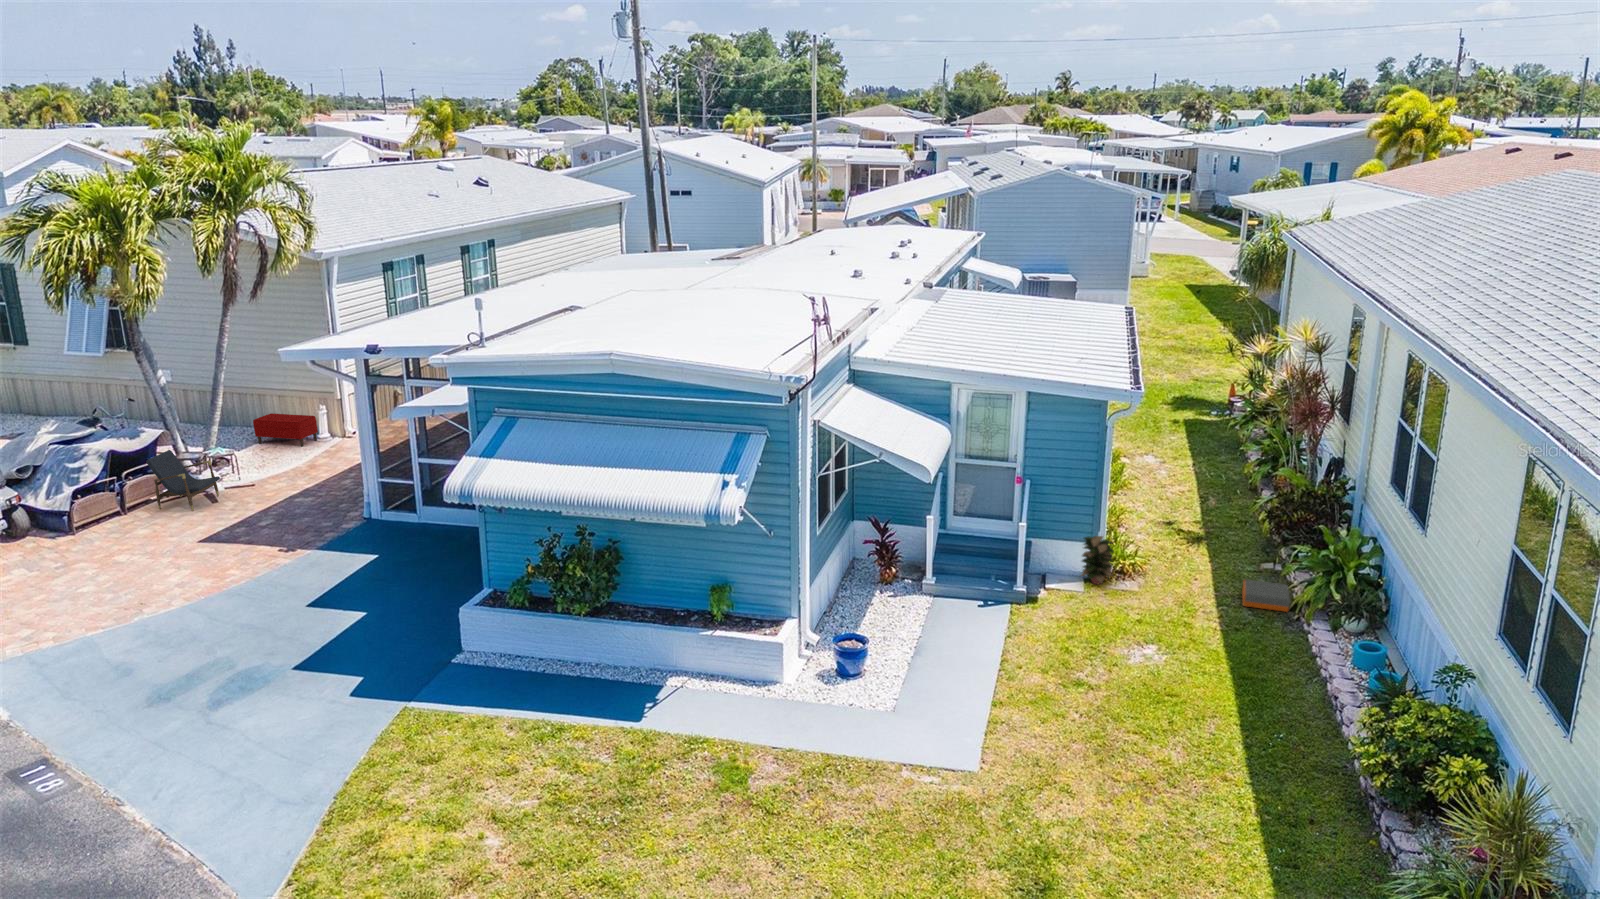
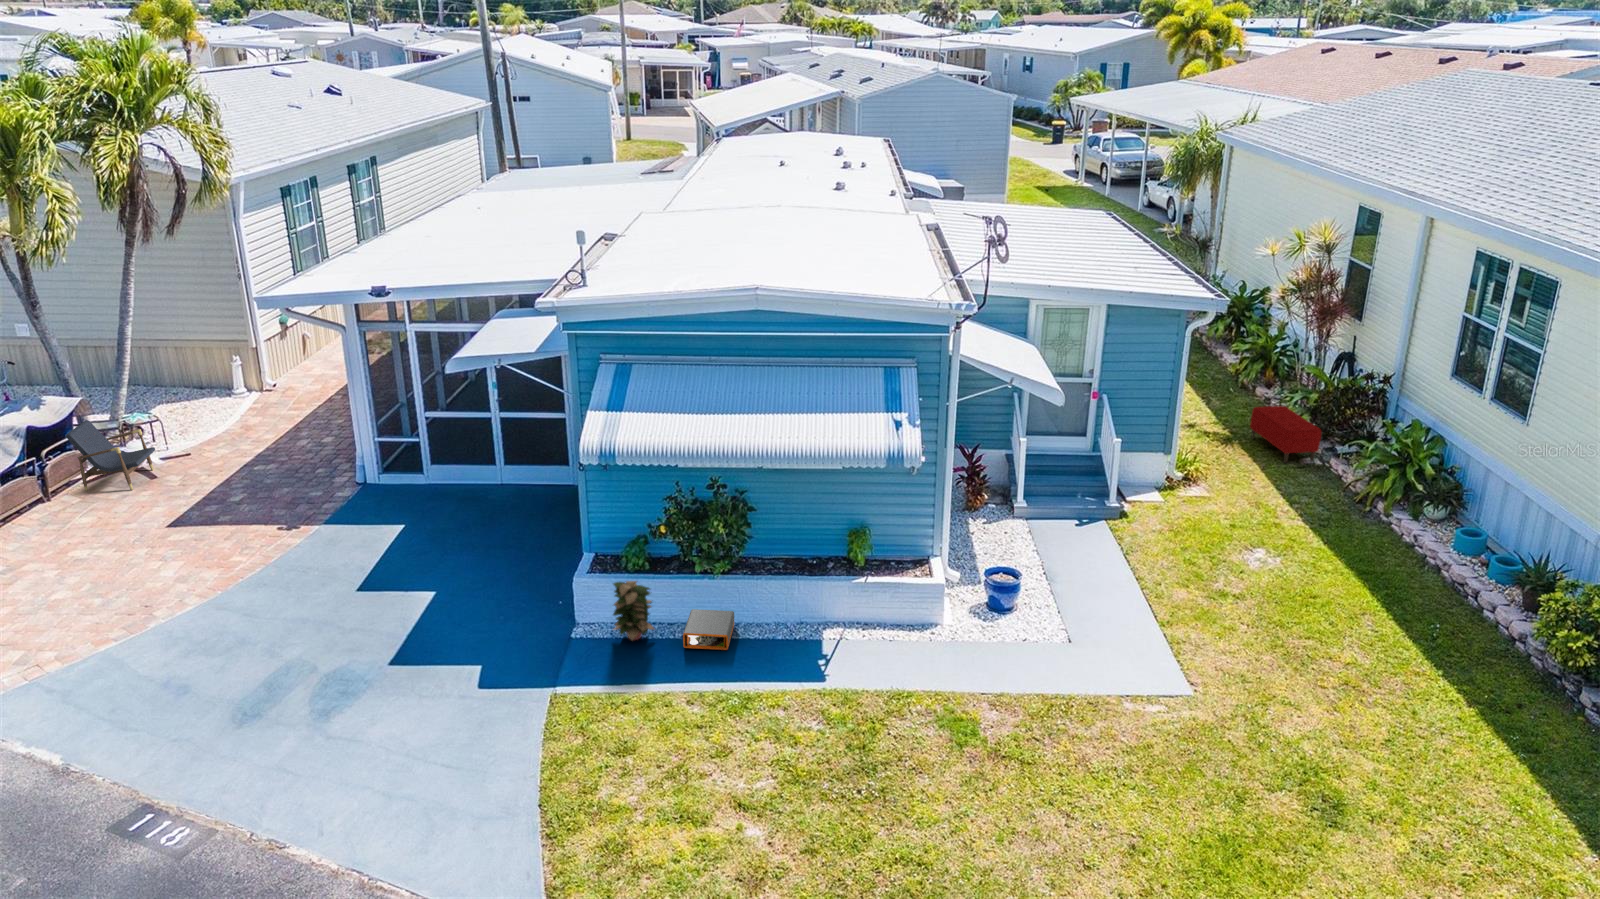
bench: present [253,413,318,447] -> present [1250,406,1321,463]
decorative plant: present [1081,536,1114,584] -> present [613,581,655,641]
storage box: present [1242,579,1290,612] -> present [683,609,734,650]

